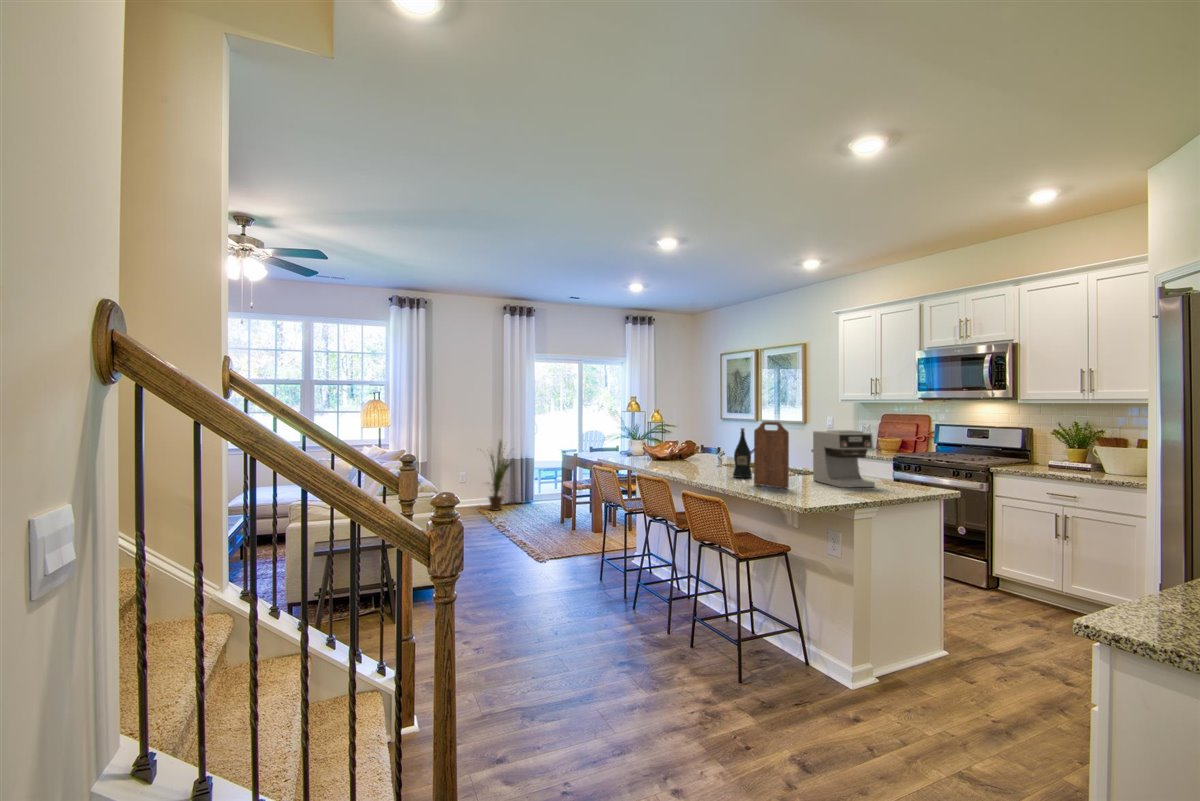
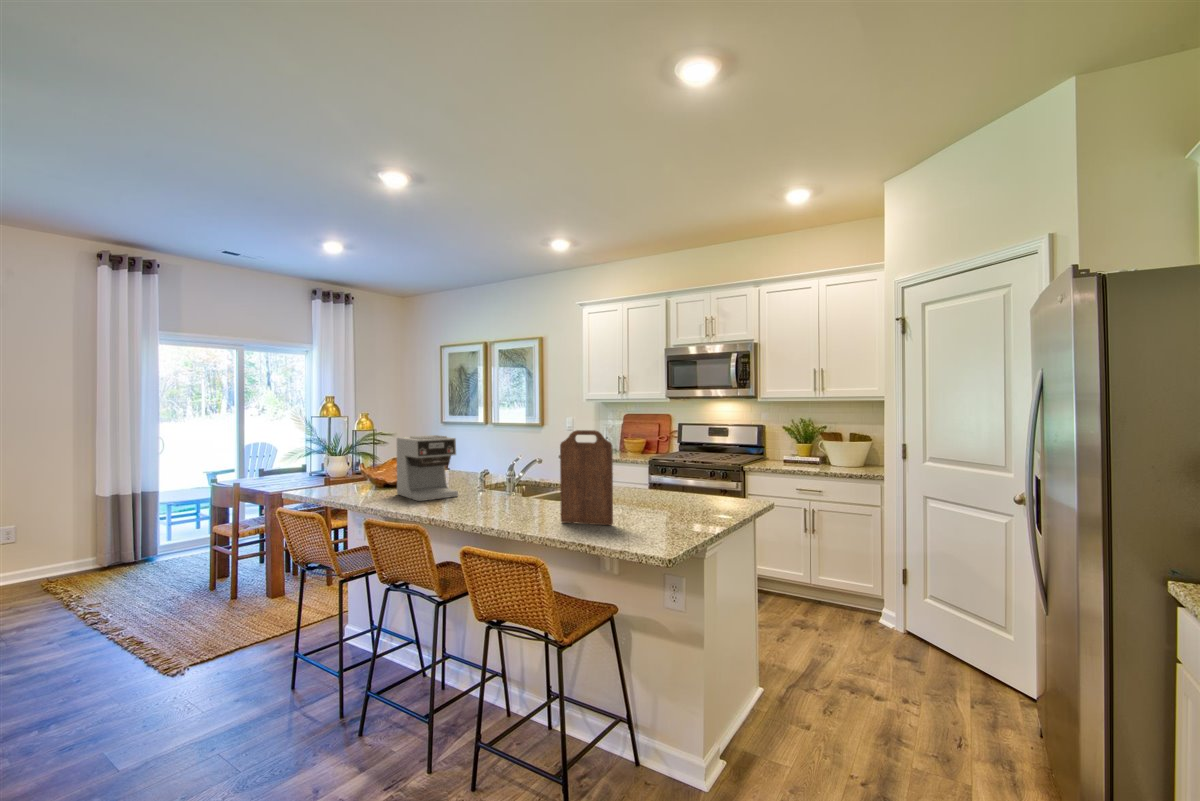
wine bottle: present [733,428,752,478] -> none [516,439,542,511]
coffee maker: present [813,430,875,488] -> present [397,435,458,501]
house plant: present [486,441,512,511] -> none [33,464,120,584]

